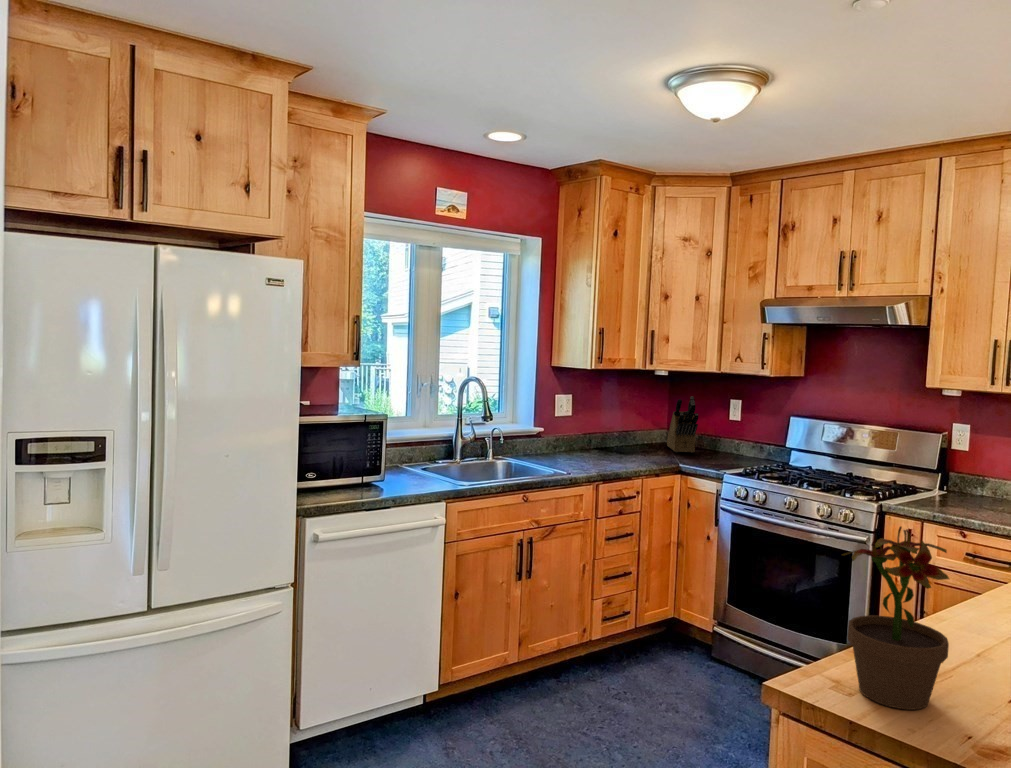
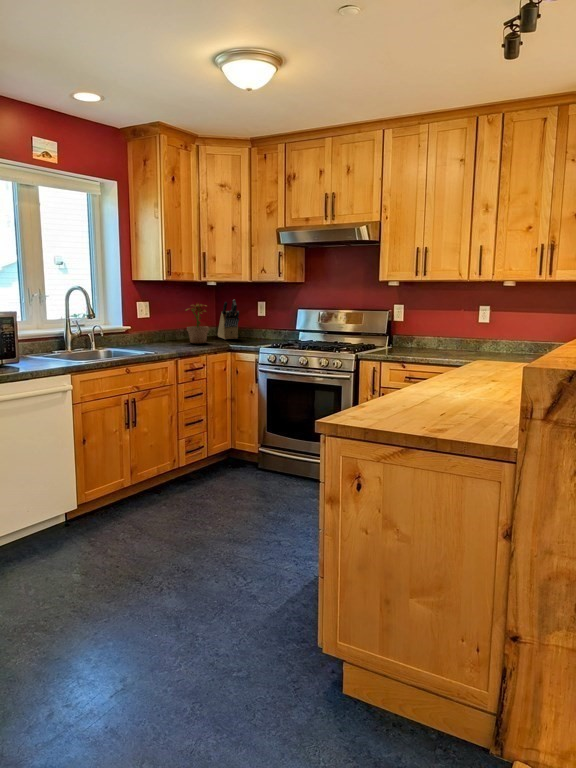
potted plant: present [842,526,949,710] -> present [185,302,209,343]

